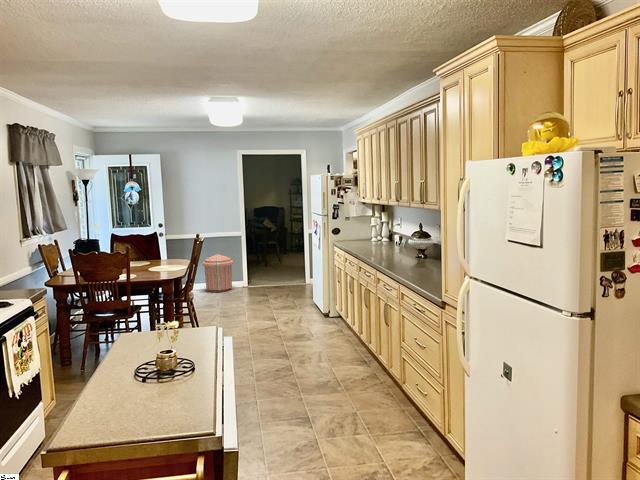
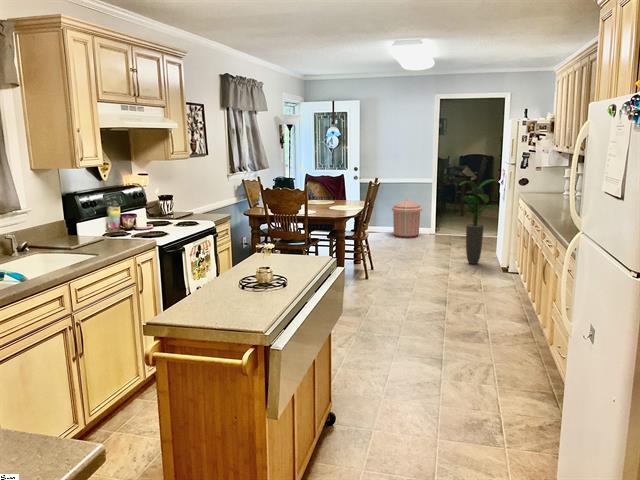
potted plant: none [276,230,313,312] -> present [459,179,498,264]

